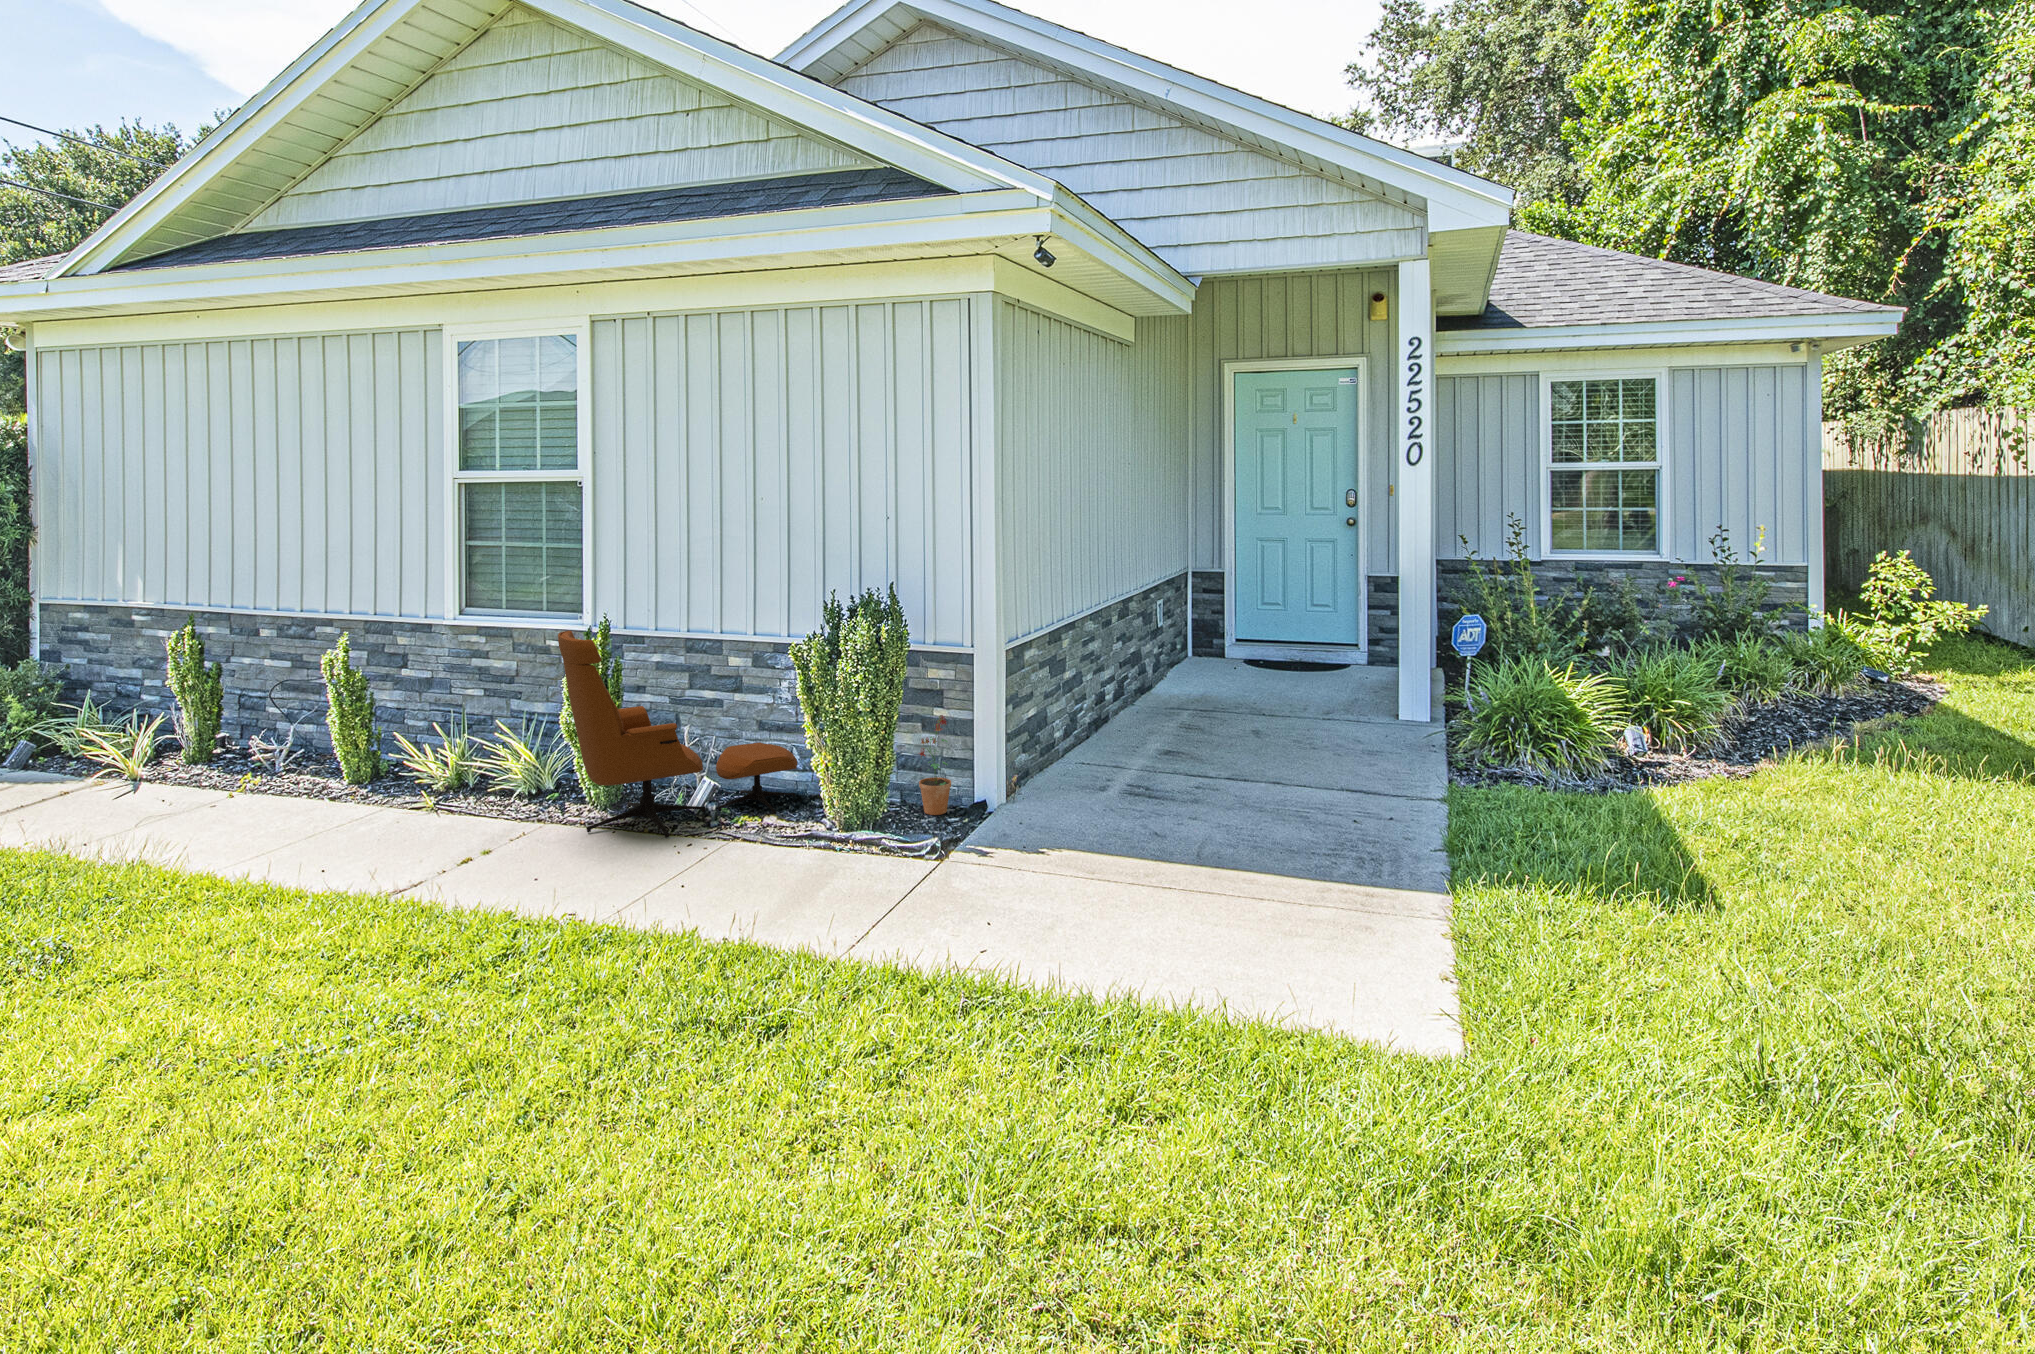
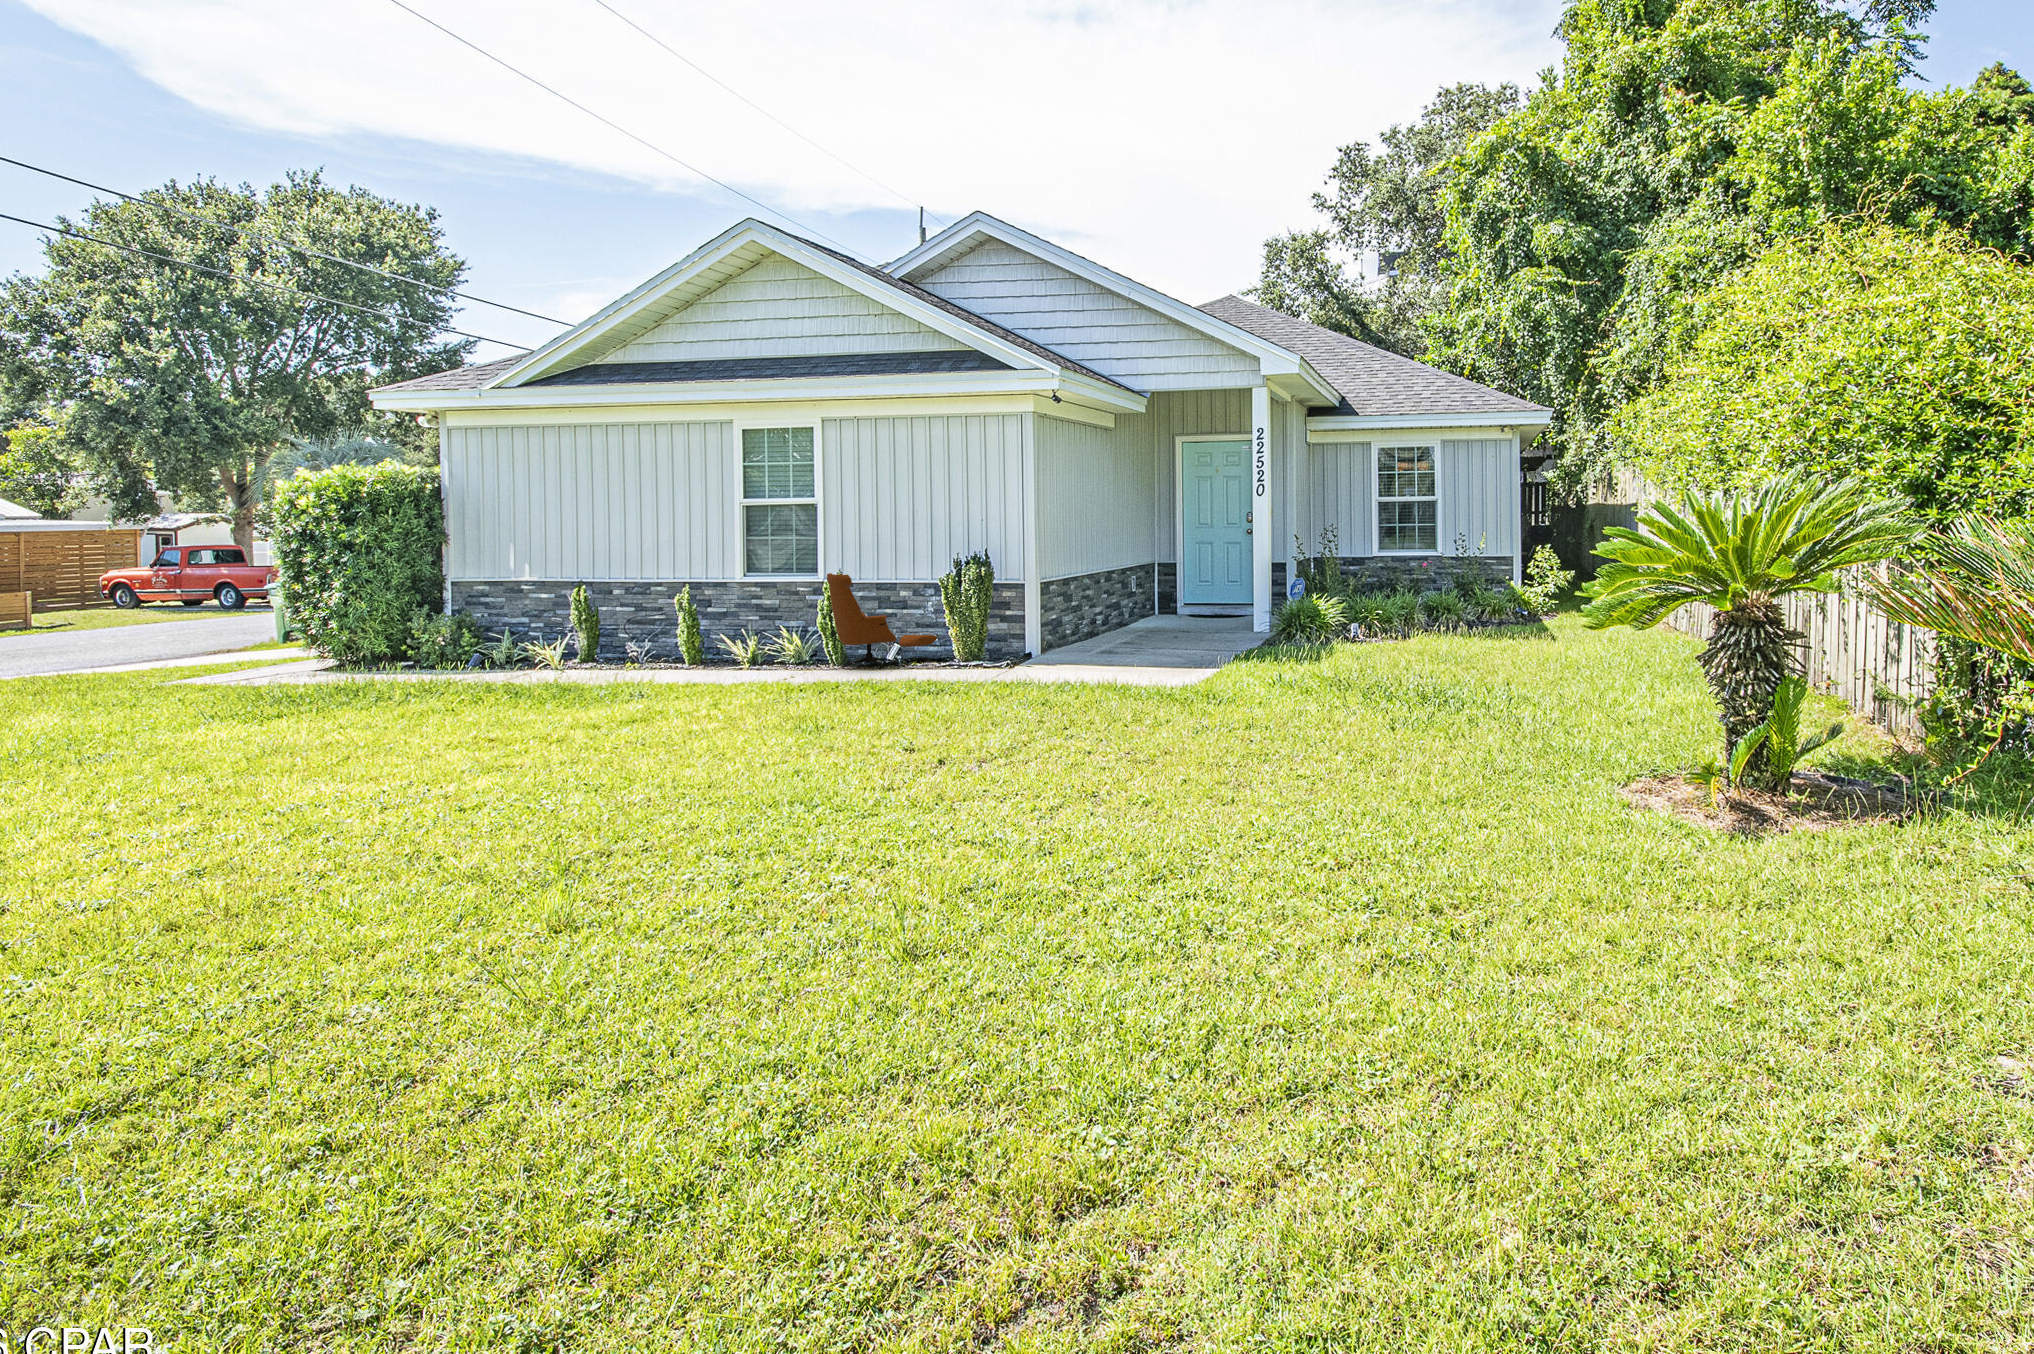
potted plant: present [919,715,951,815] -> none [1000,615,1017,661]

